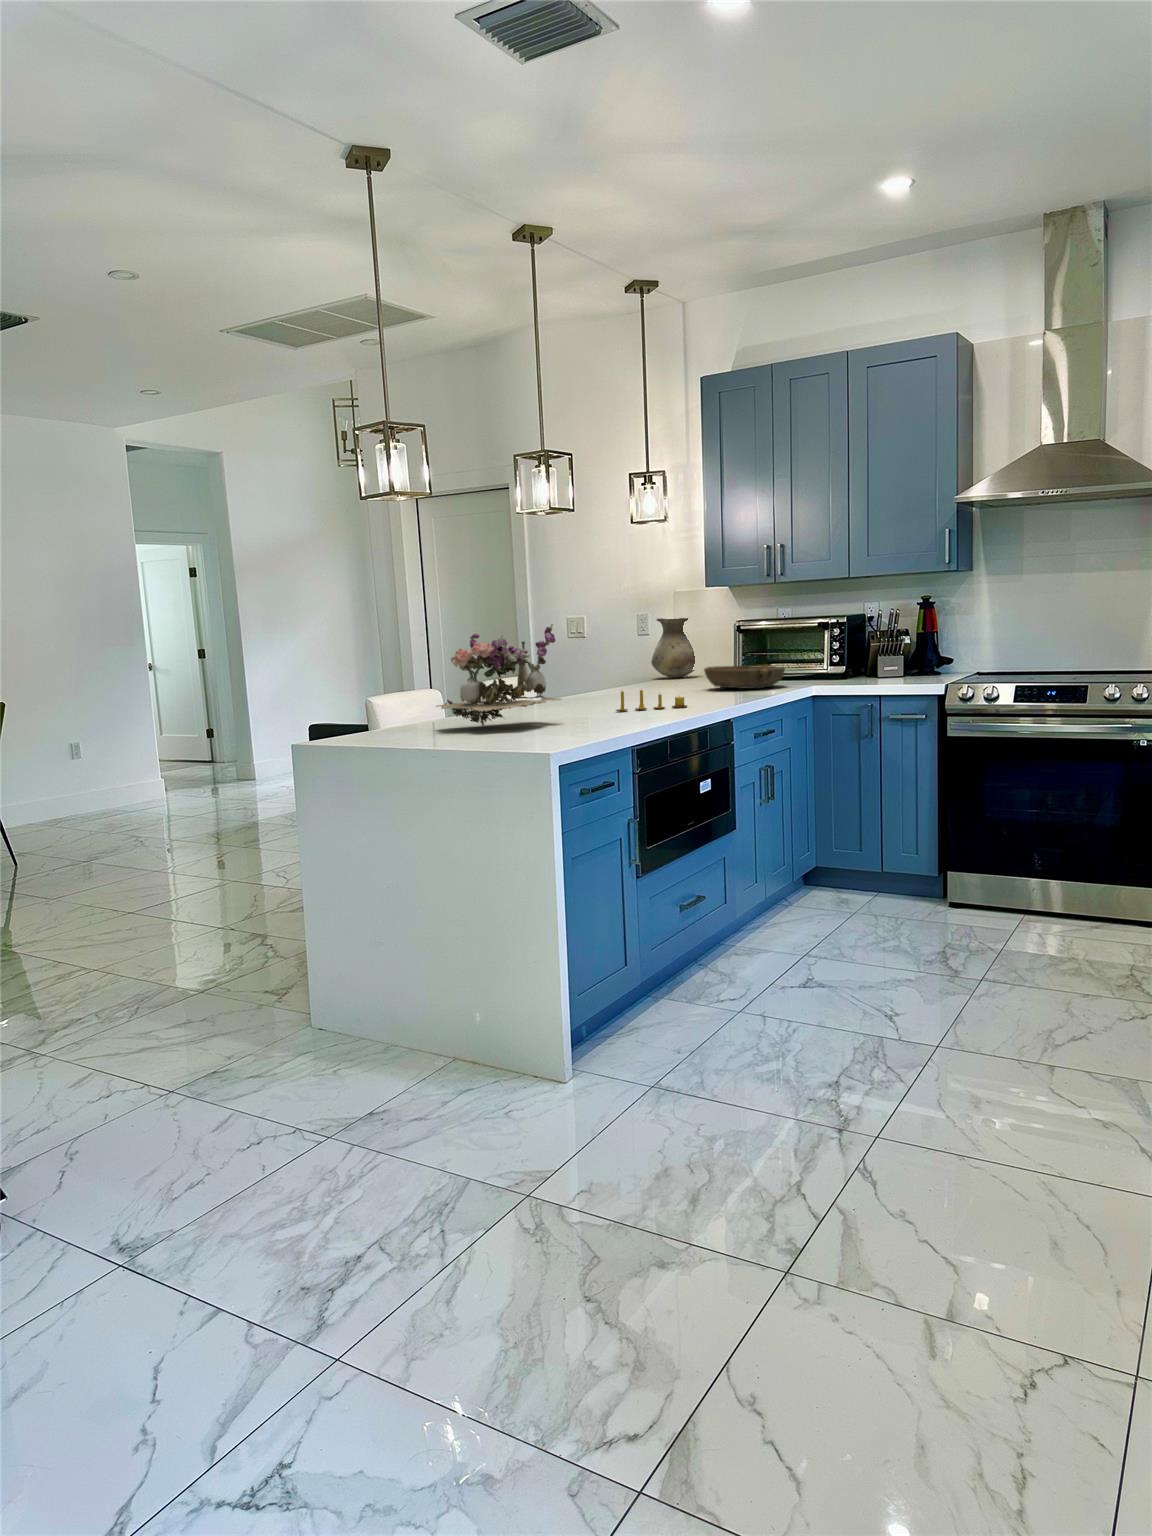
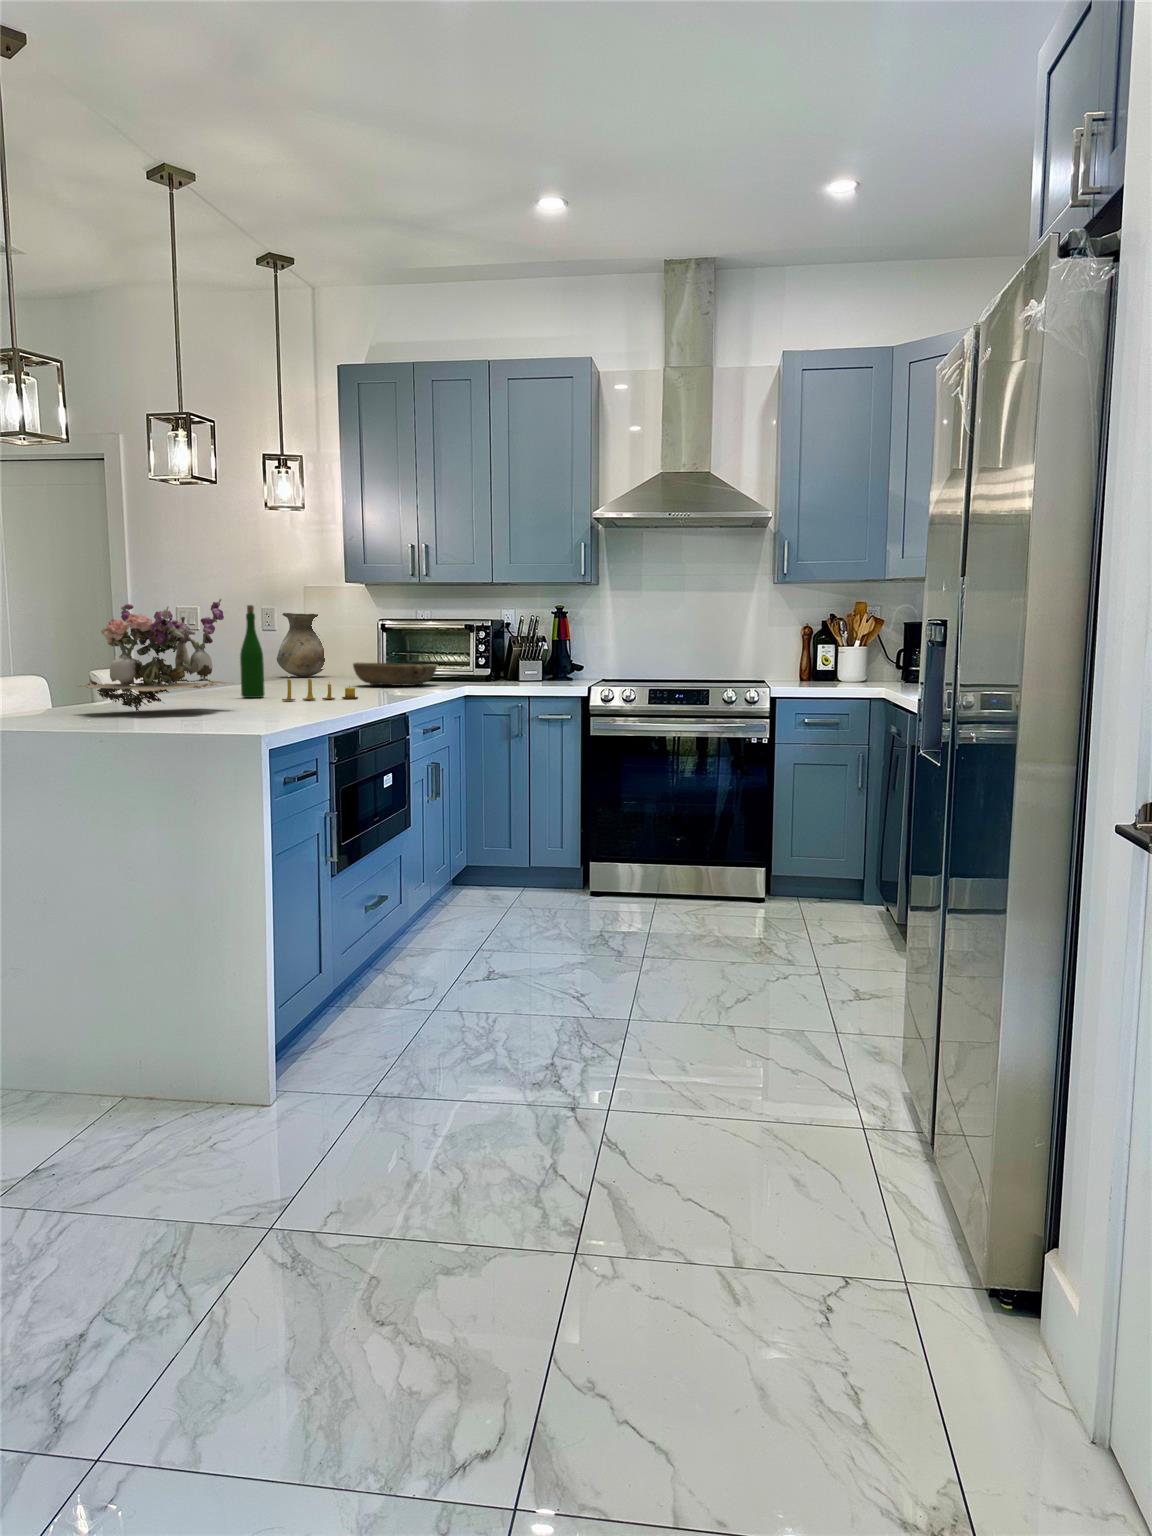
wine bottle: none [586,623,608,708] -> present [240,605,265,698]

